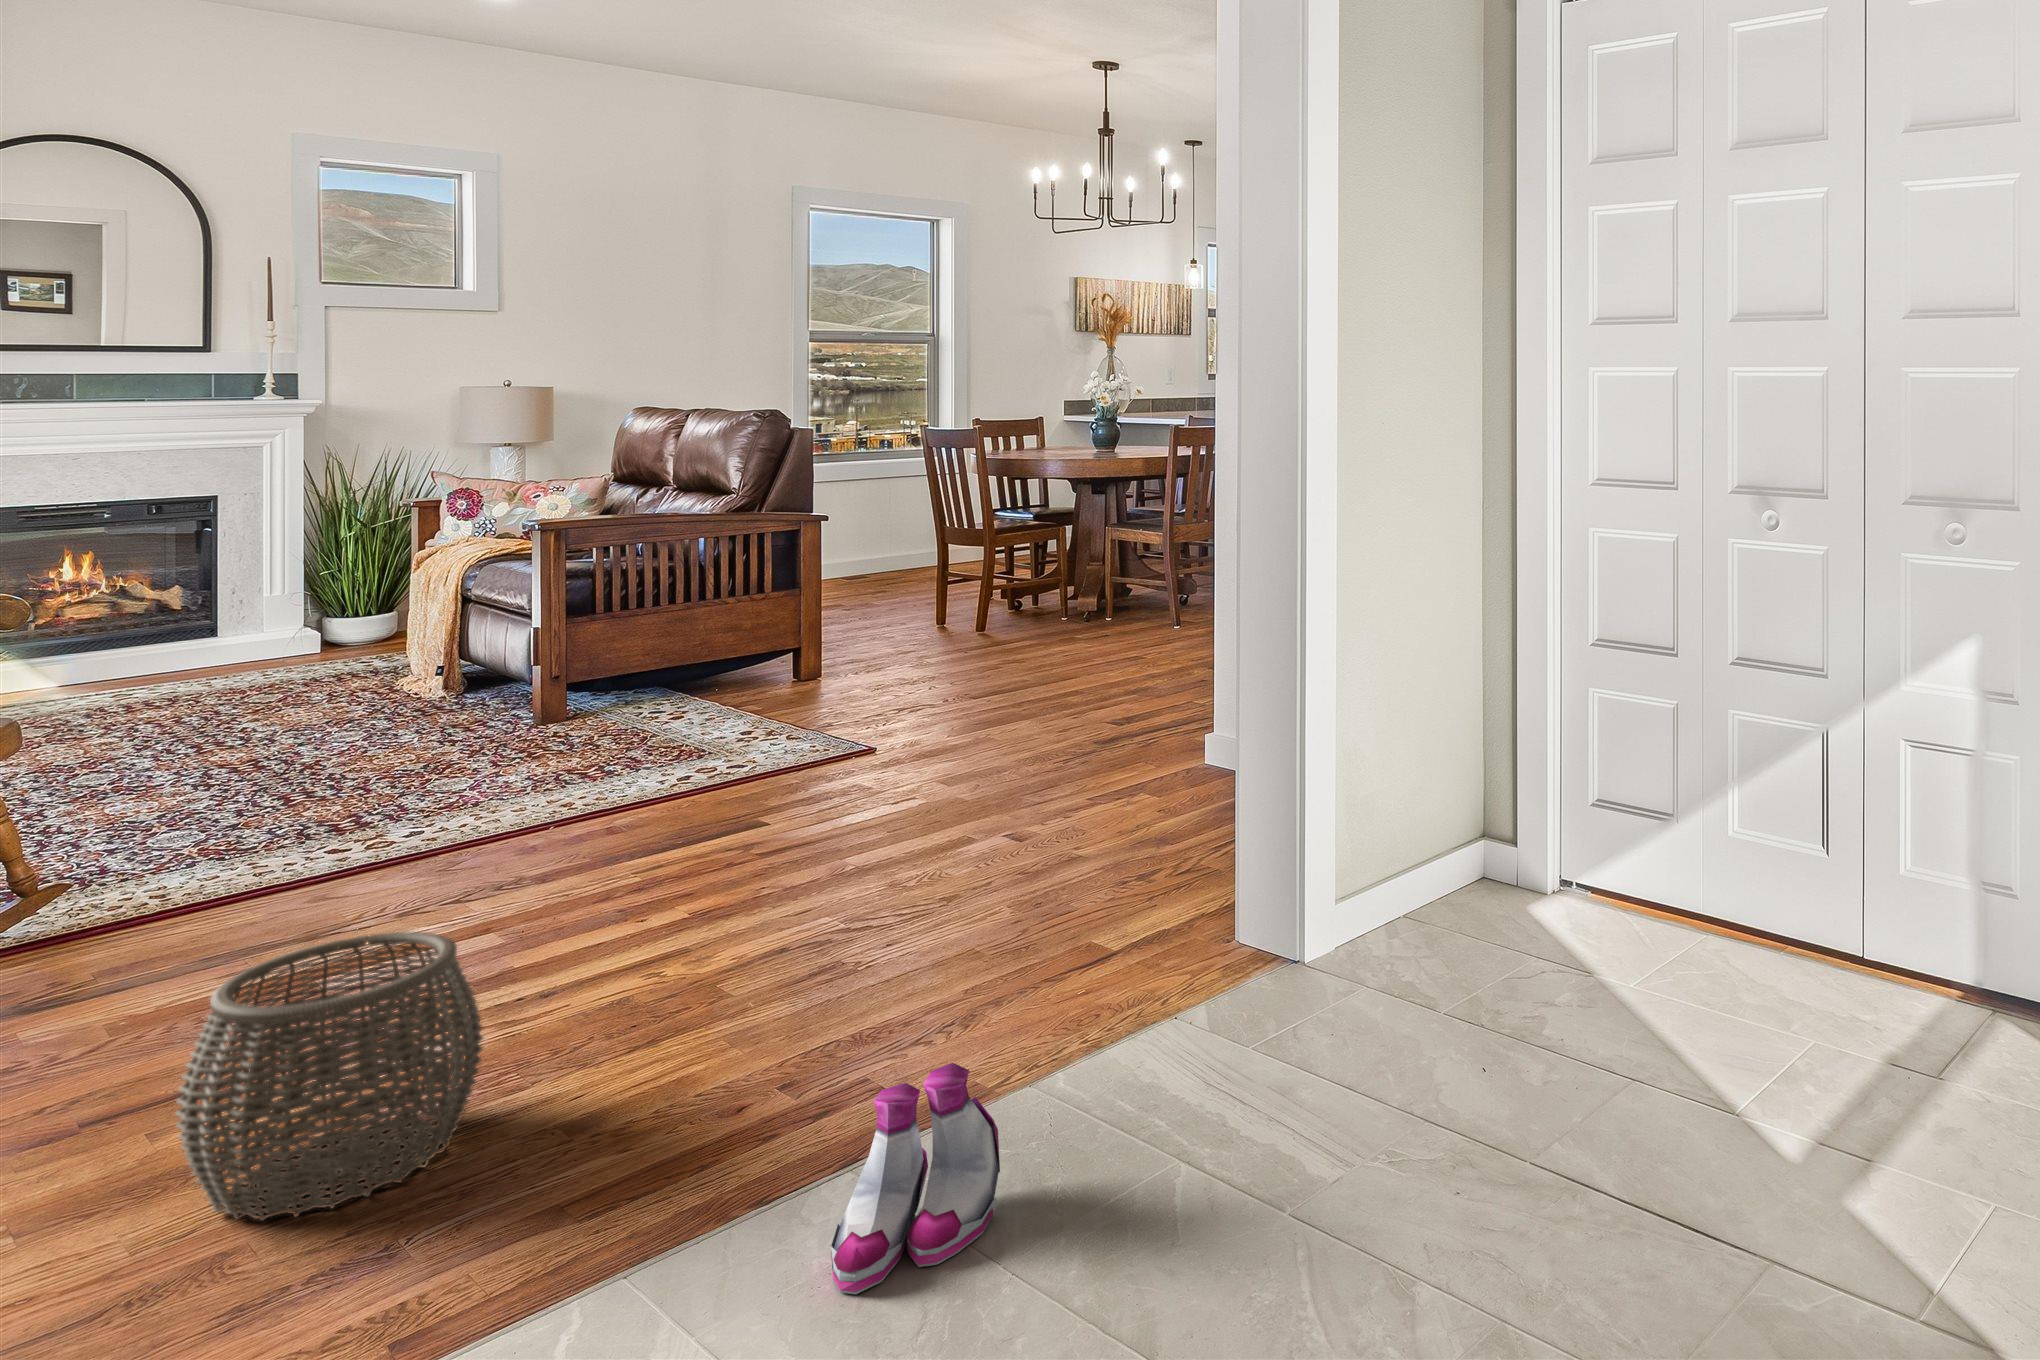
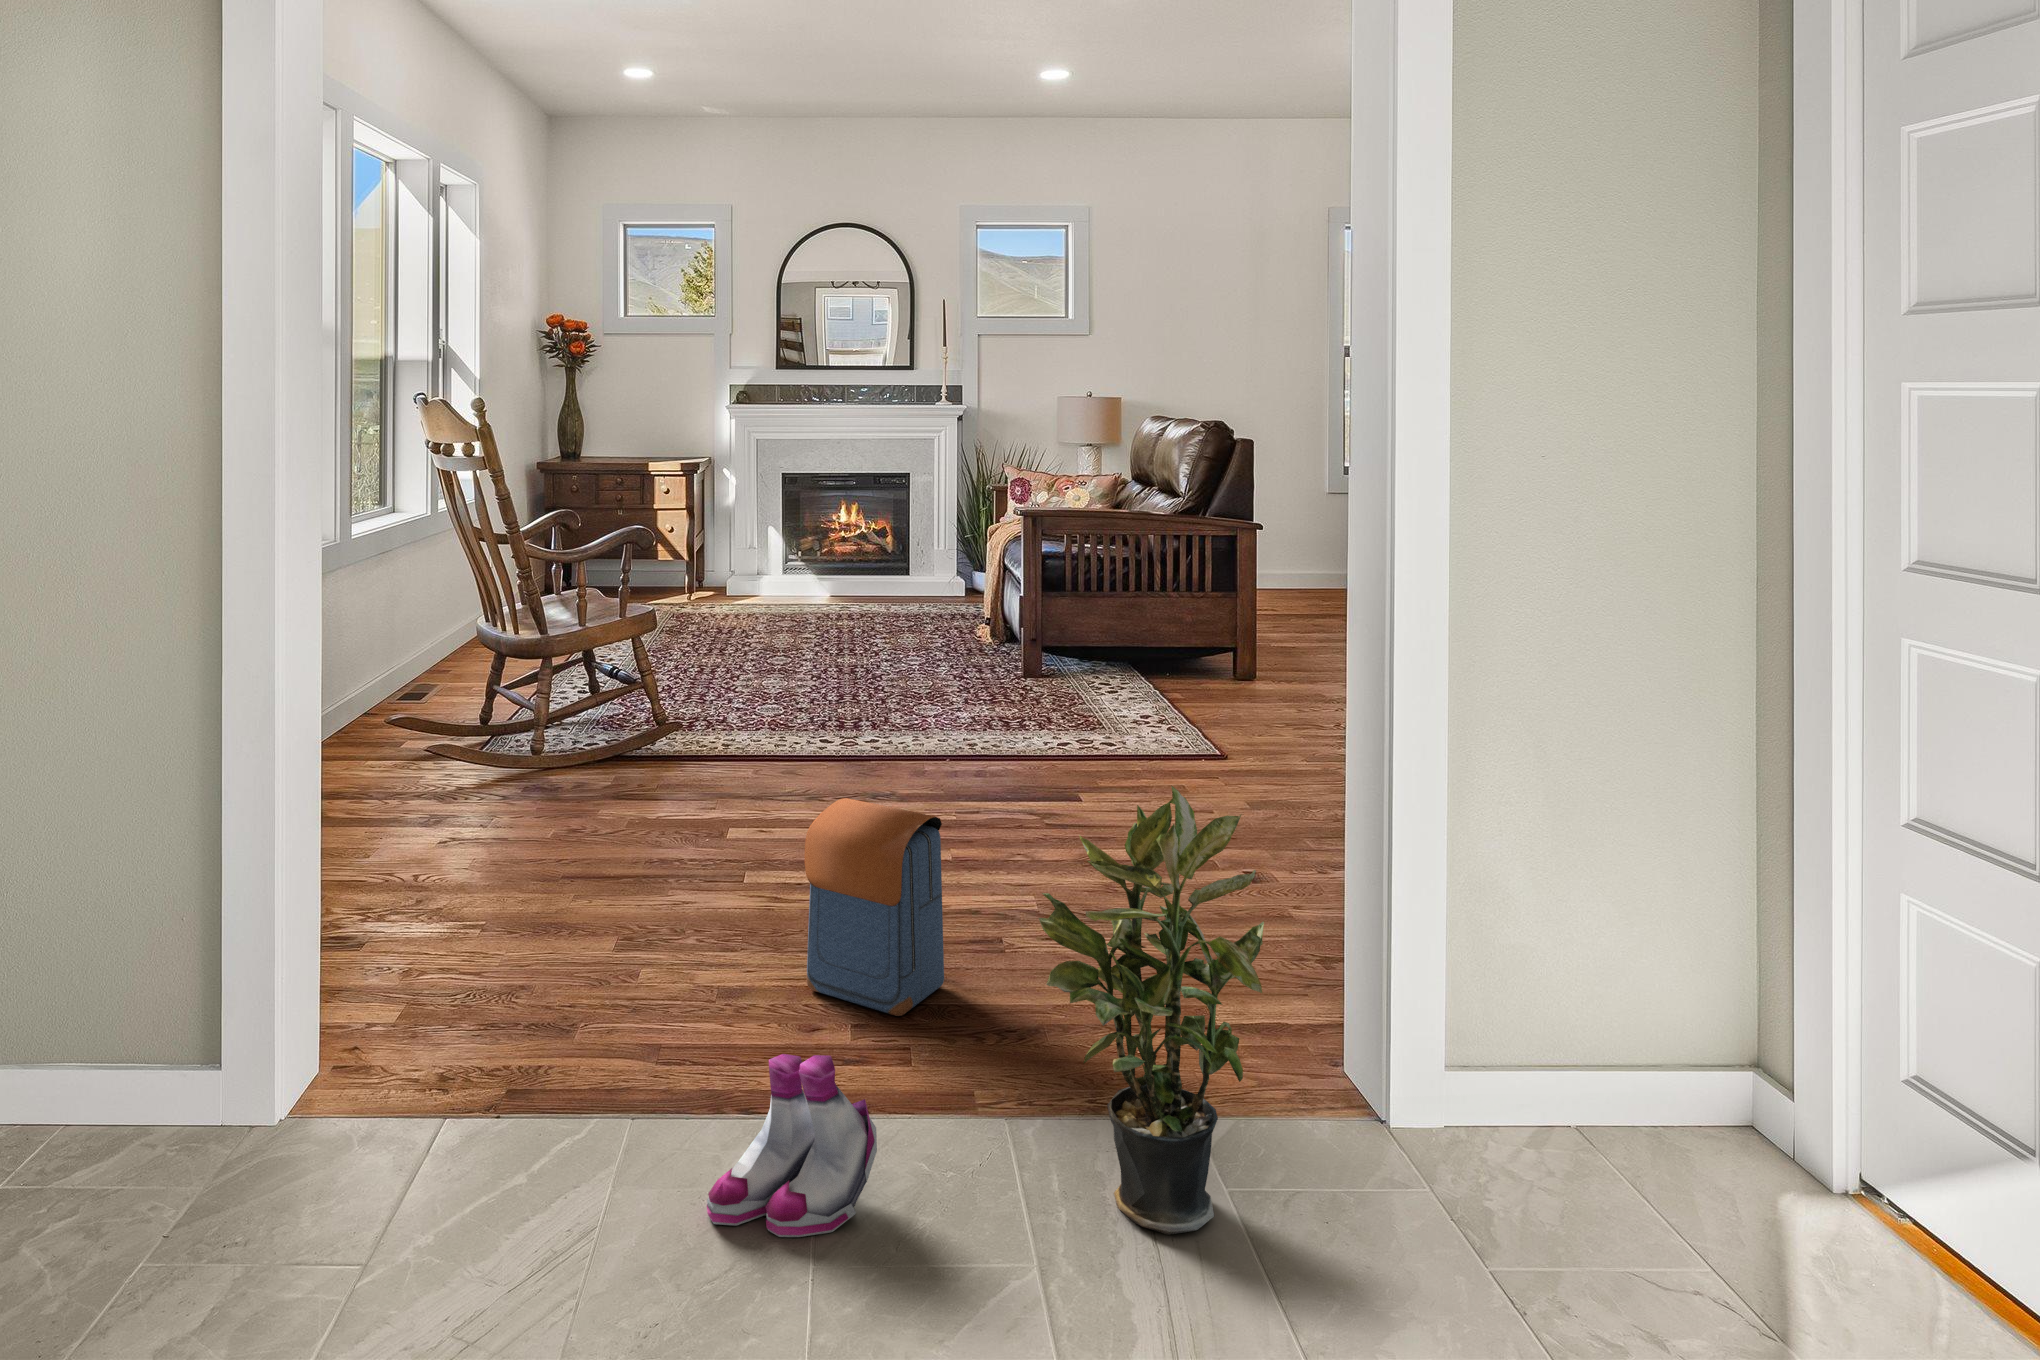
potted plant: none [1116,711,1313,1095] -> present [1039,786,1264,1235]
backpack: none [677,835,839,1081] -> present [805,798,944,1016]
woven basket: present [176,932,483,1220] -> none [529,796,697,985]

